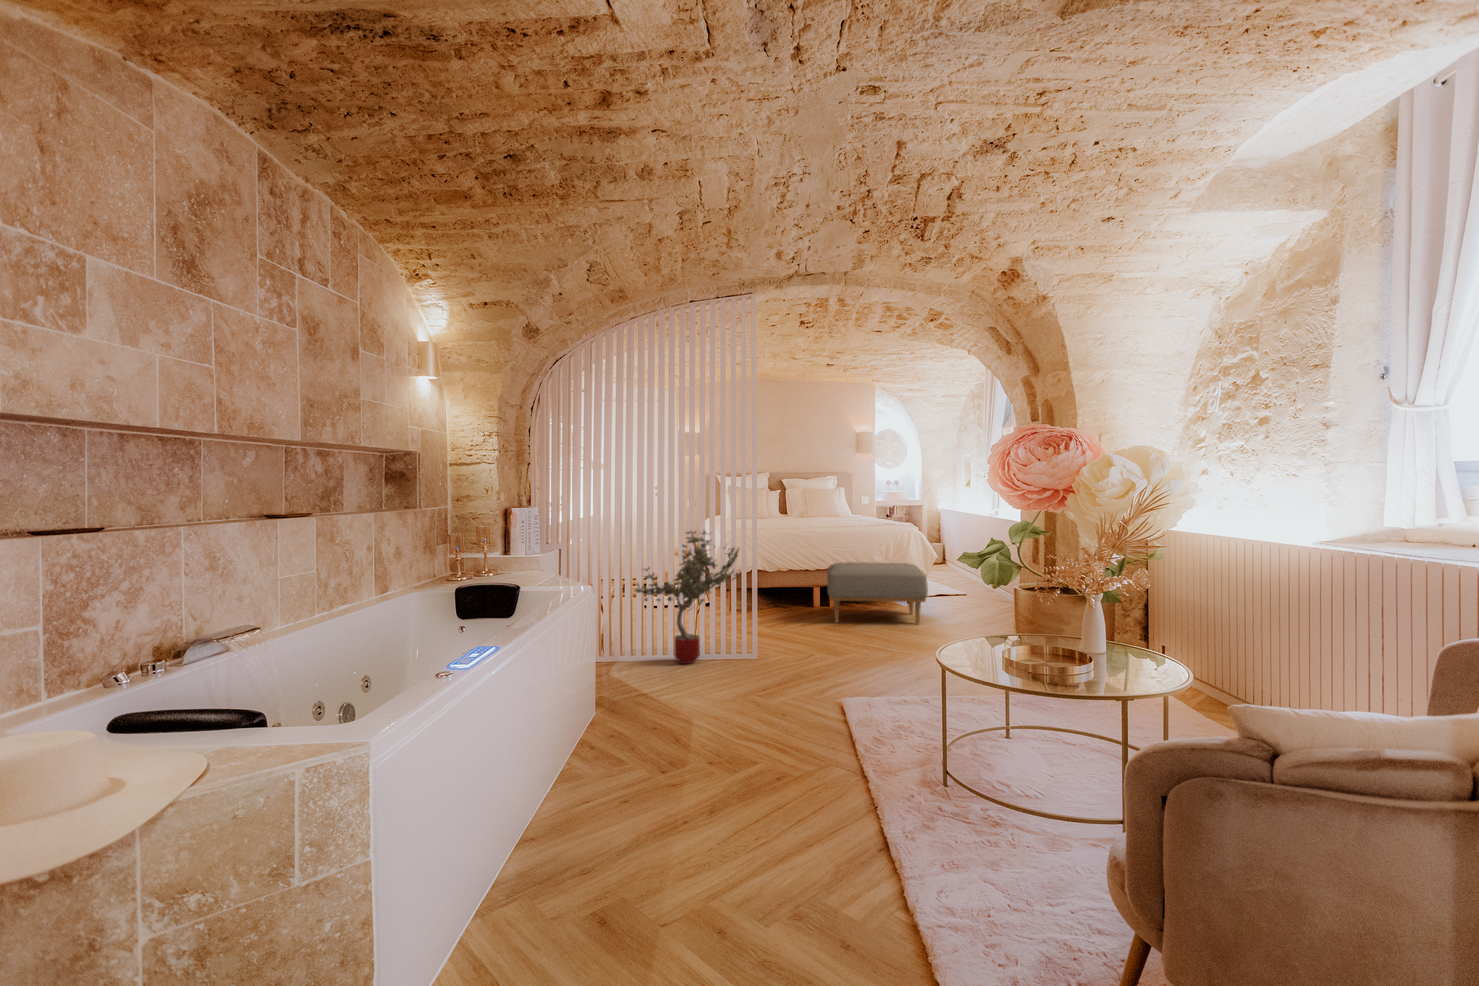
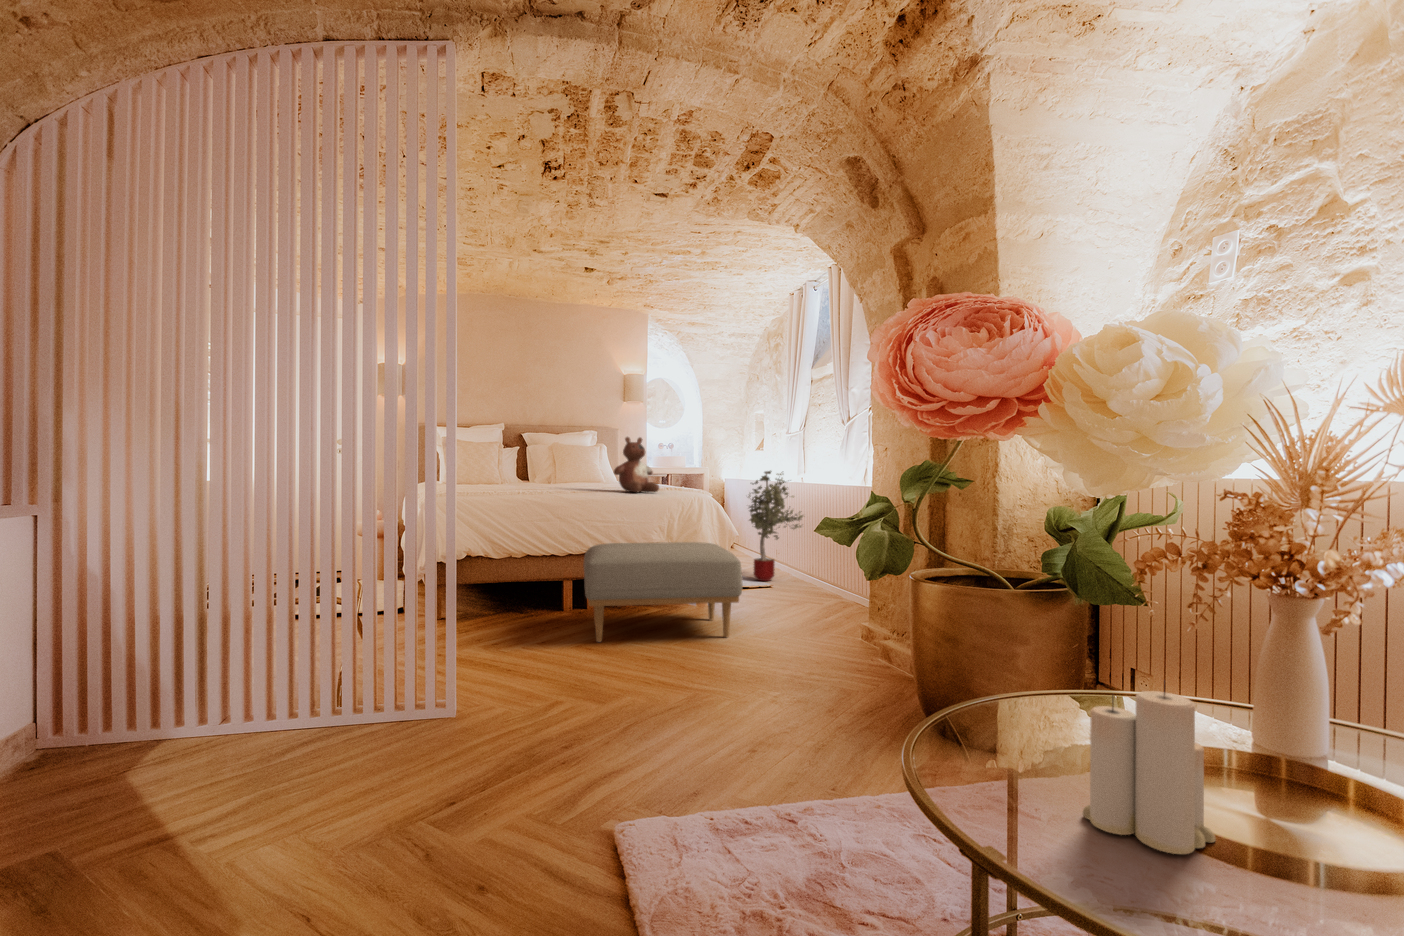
stuffed bear: none [847,490,878,528] -> present [614,437,659,493]
potted tree: present [635,531,740,664] -> present [748,471,803,581]
candle: none [980,614,1016,665] -> present [1083,681,1215,854]

